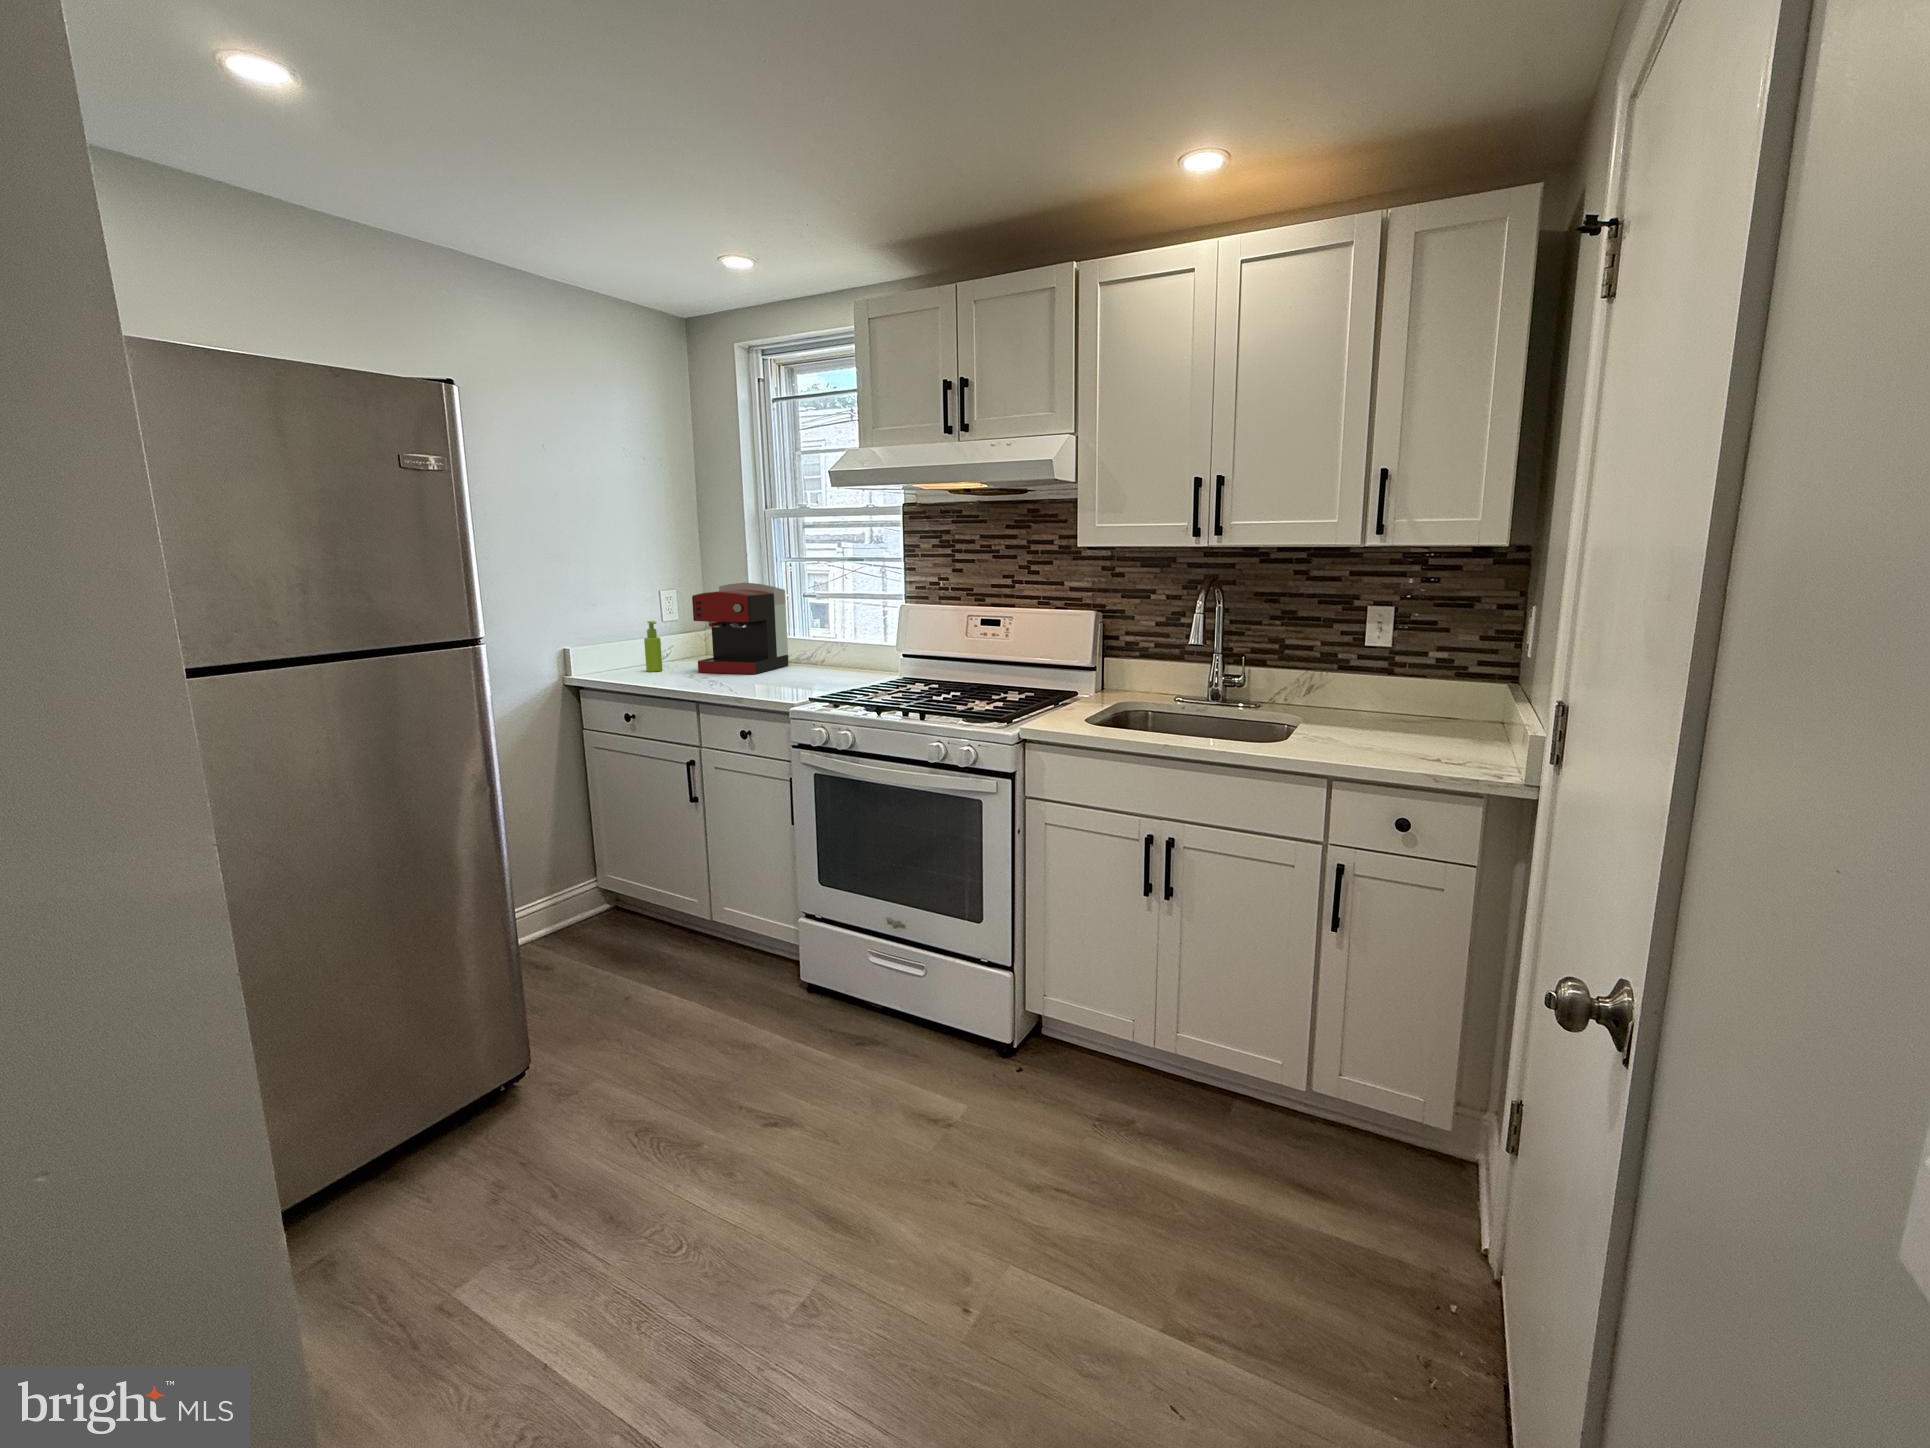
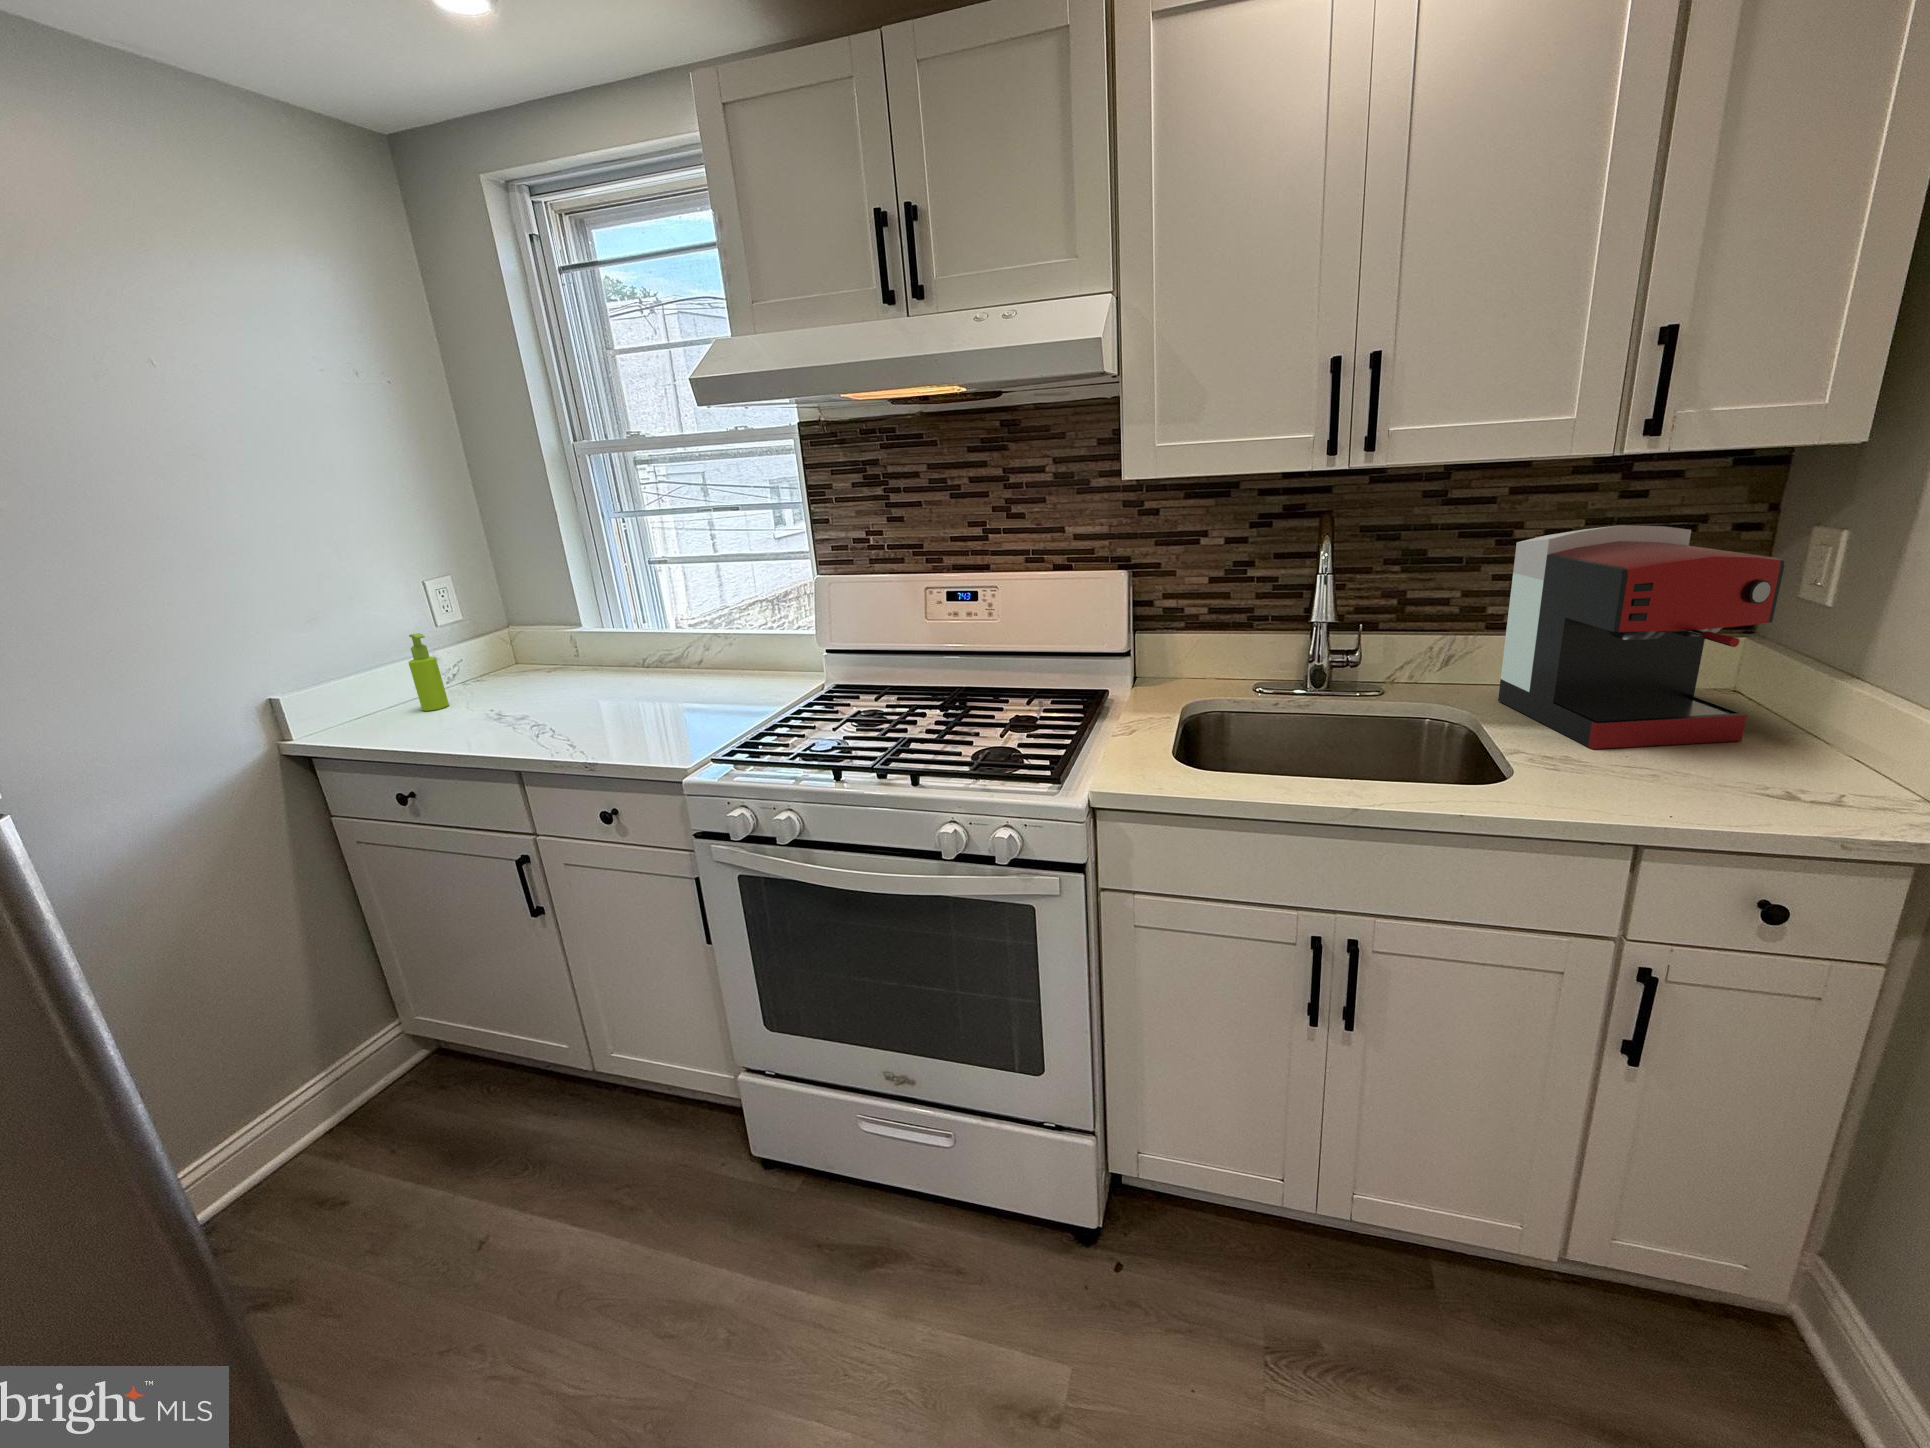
coffee maker: present [692,582,788,674] -> present [1498,525,1784,749]

